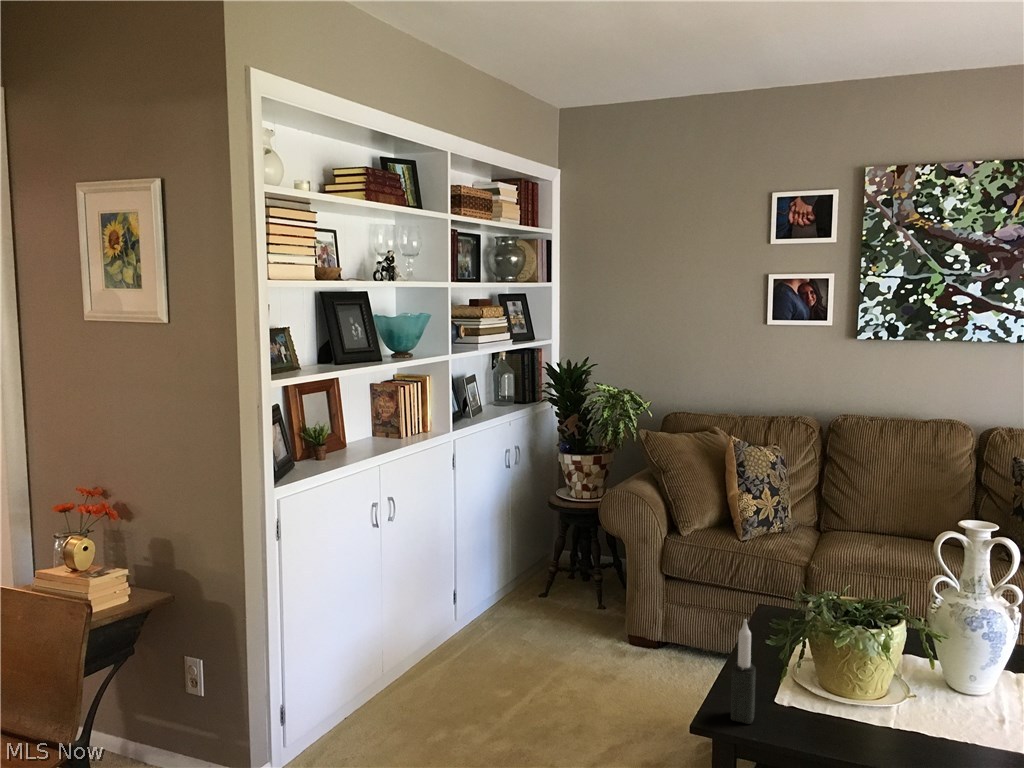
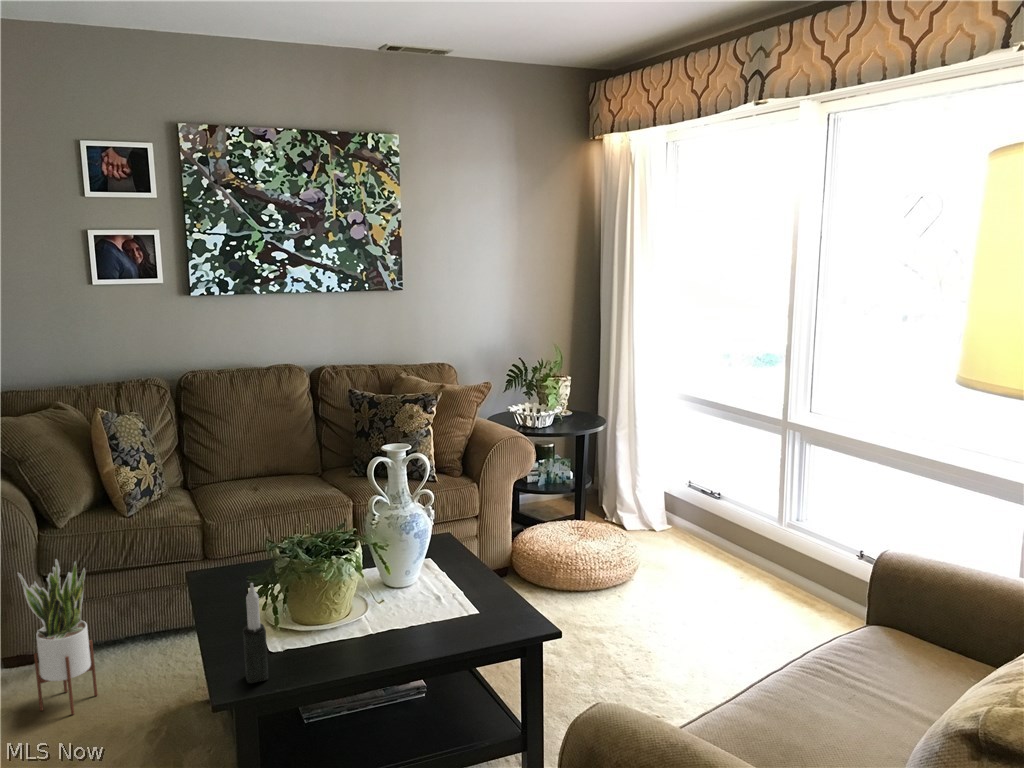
potted plant: none [627,557,685,698] -> present [18,559,98,714]

